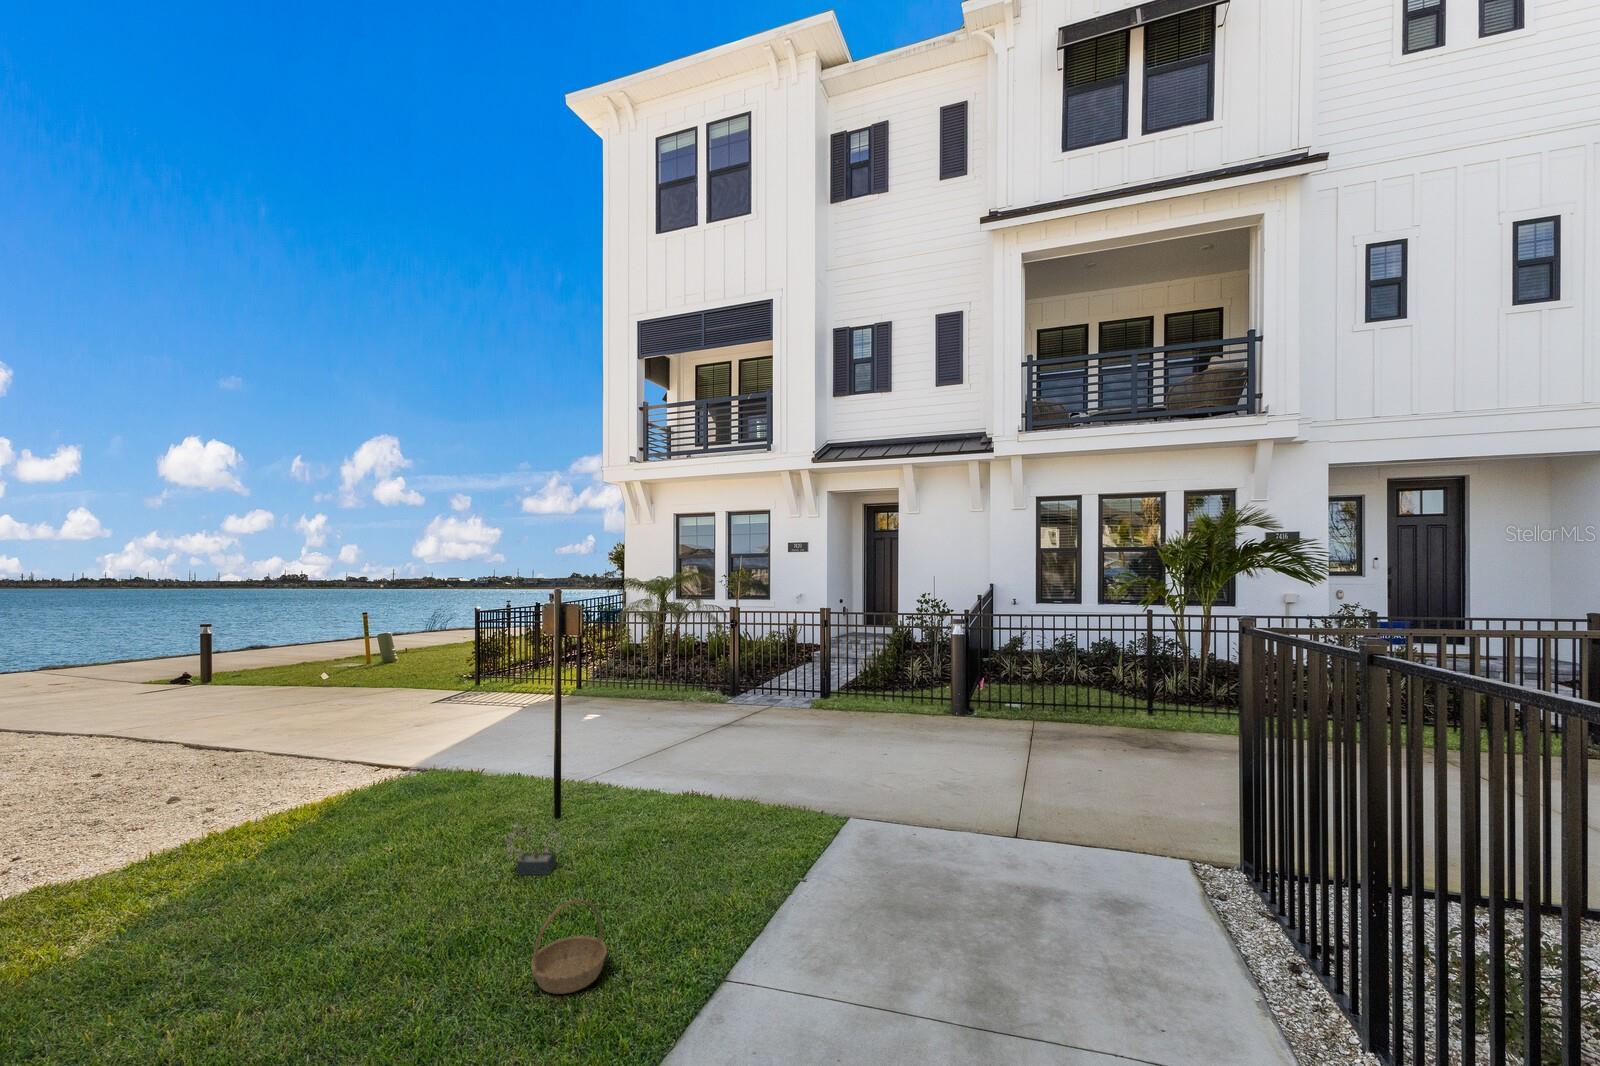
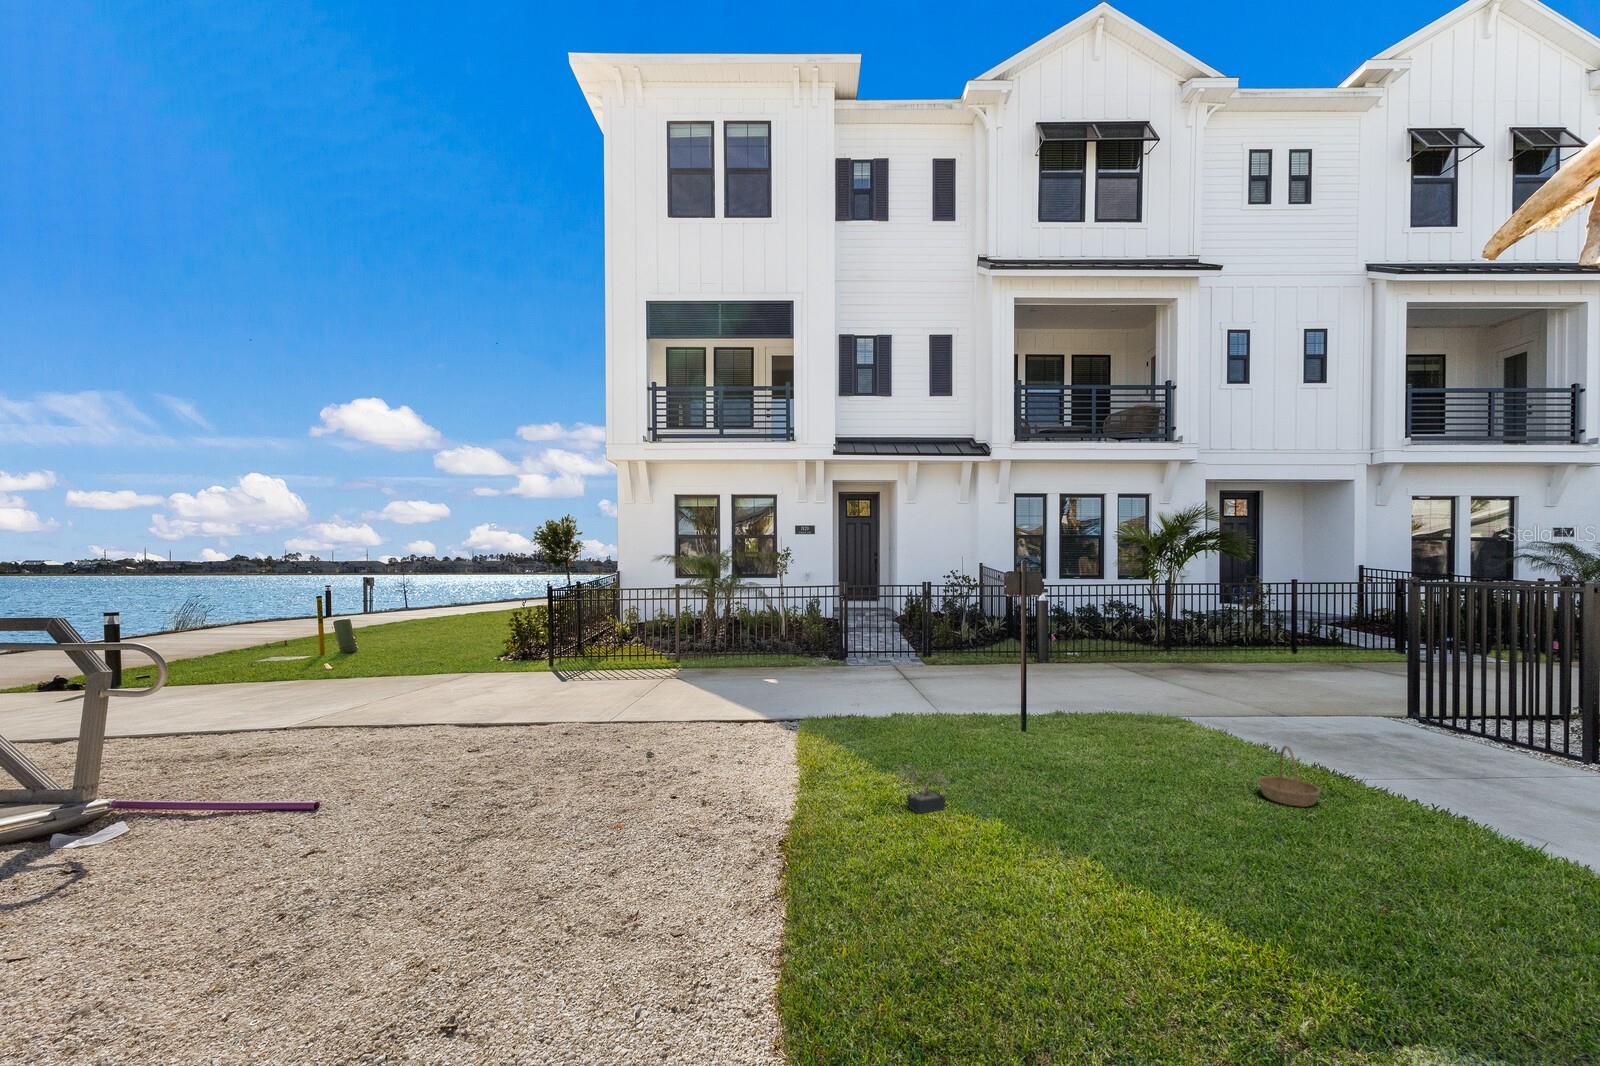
decorative plant: present [507,822,561,875] -> present [899,765,948,814]

